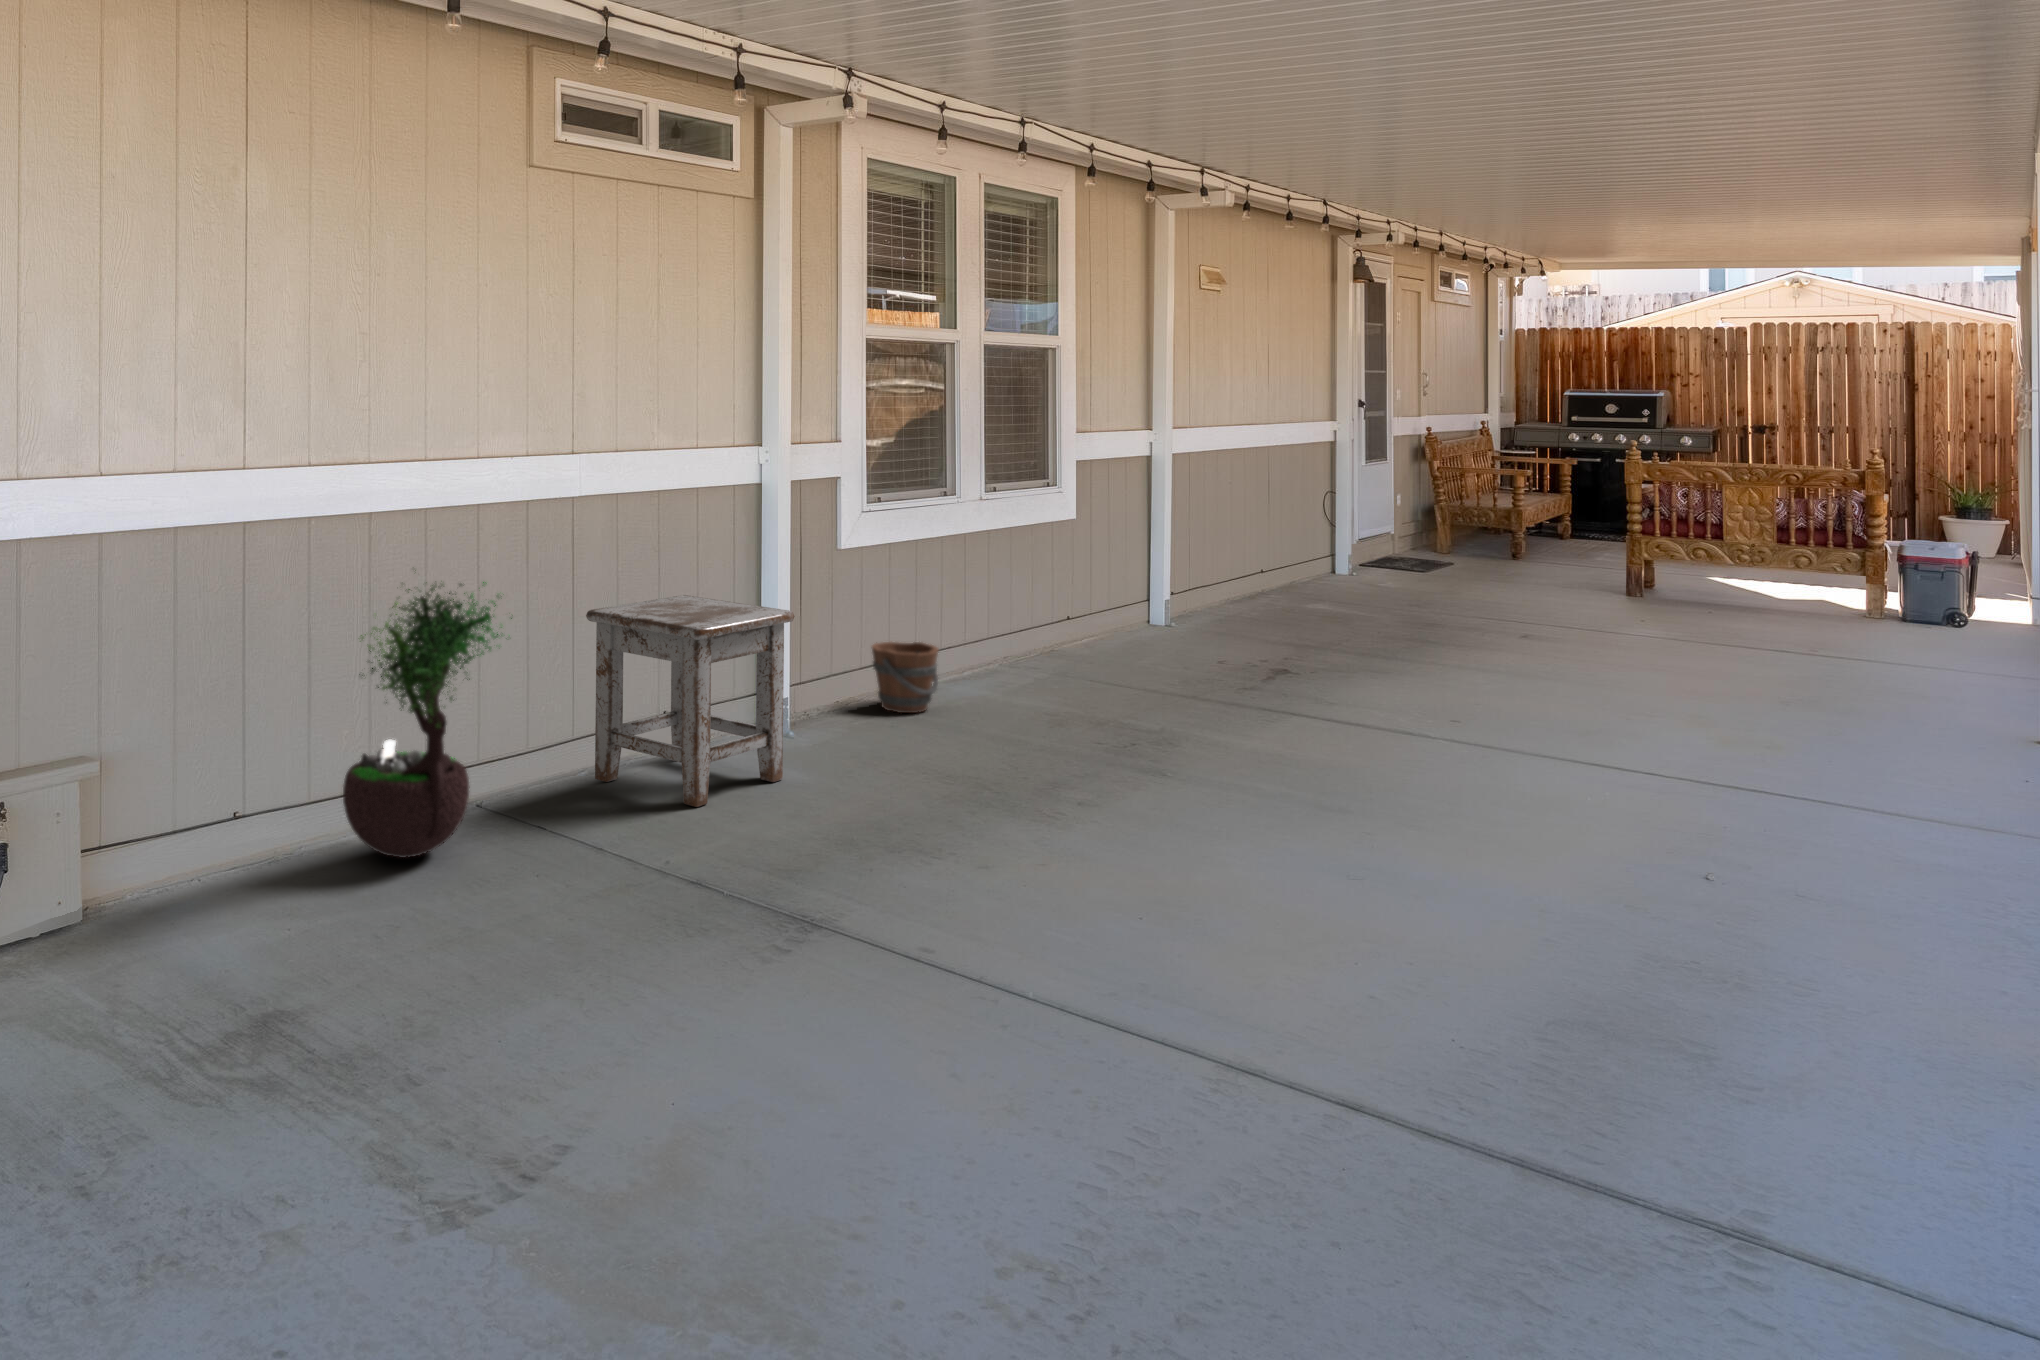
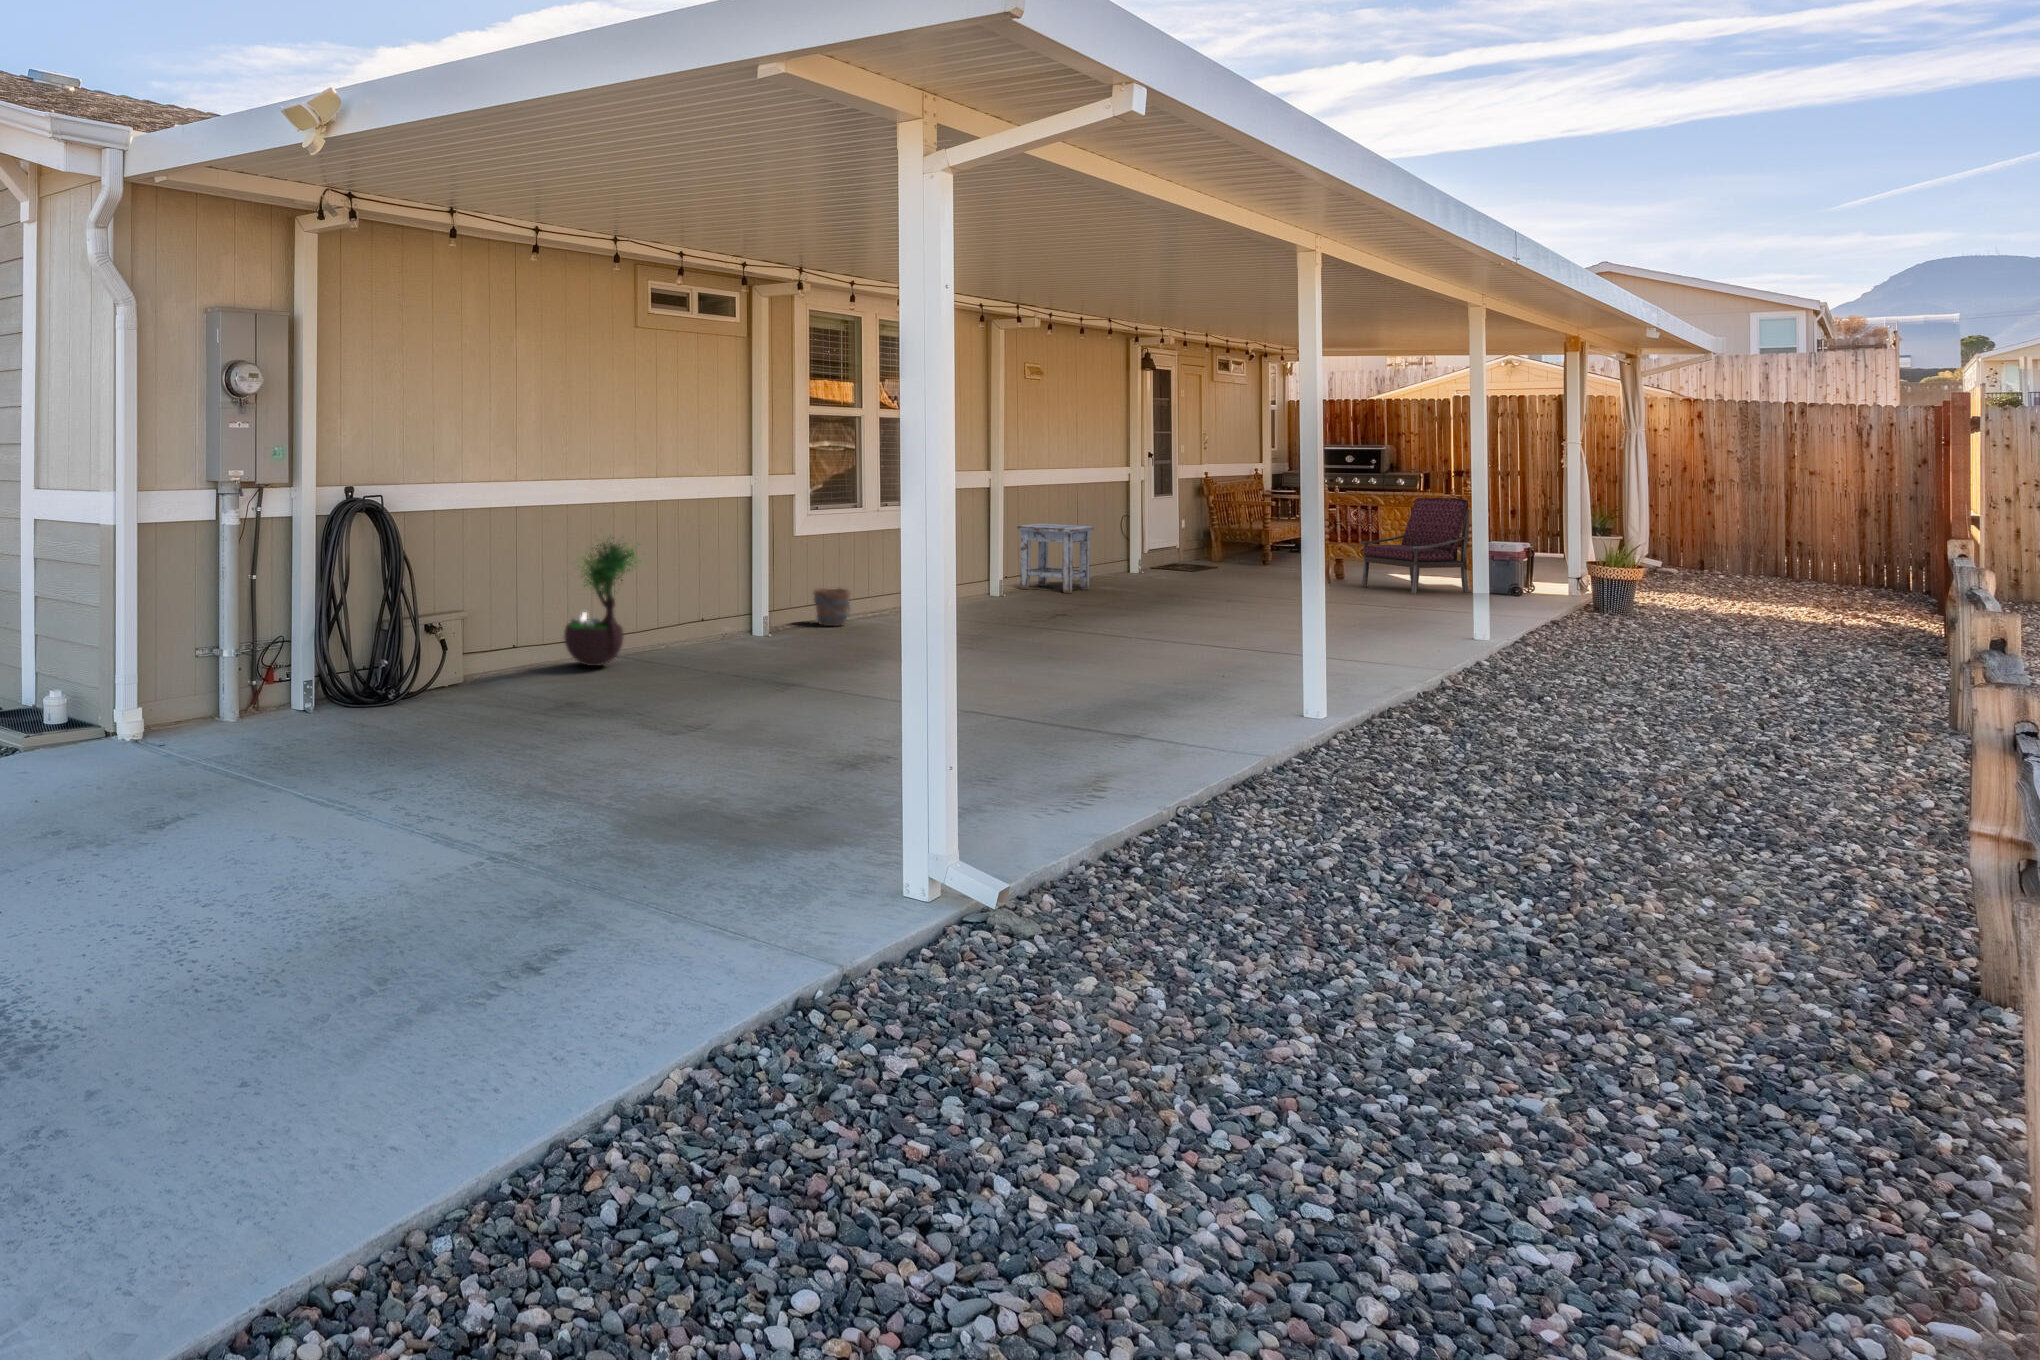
armchair: none [1705,470,1889,620] -> present [1361,498,1470,594]
stool: present [586,595,795,807] -> present [1017,523,1094,593]

